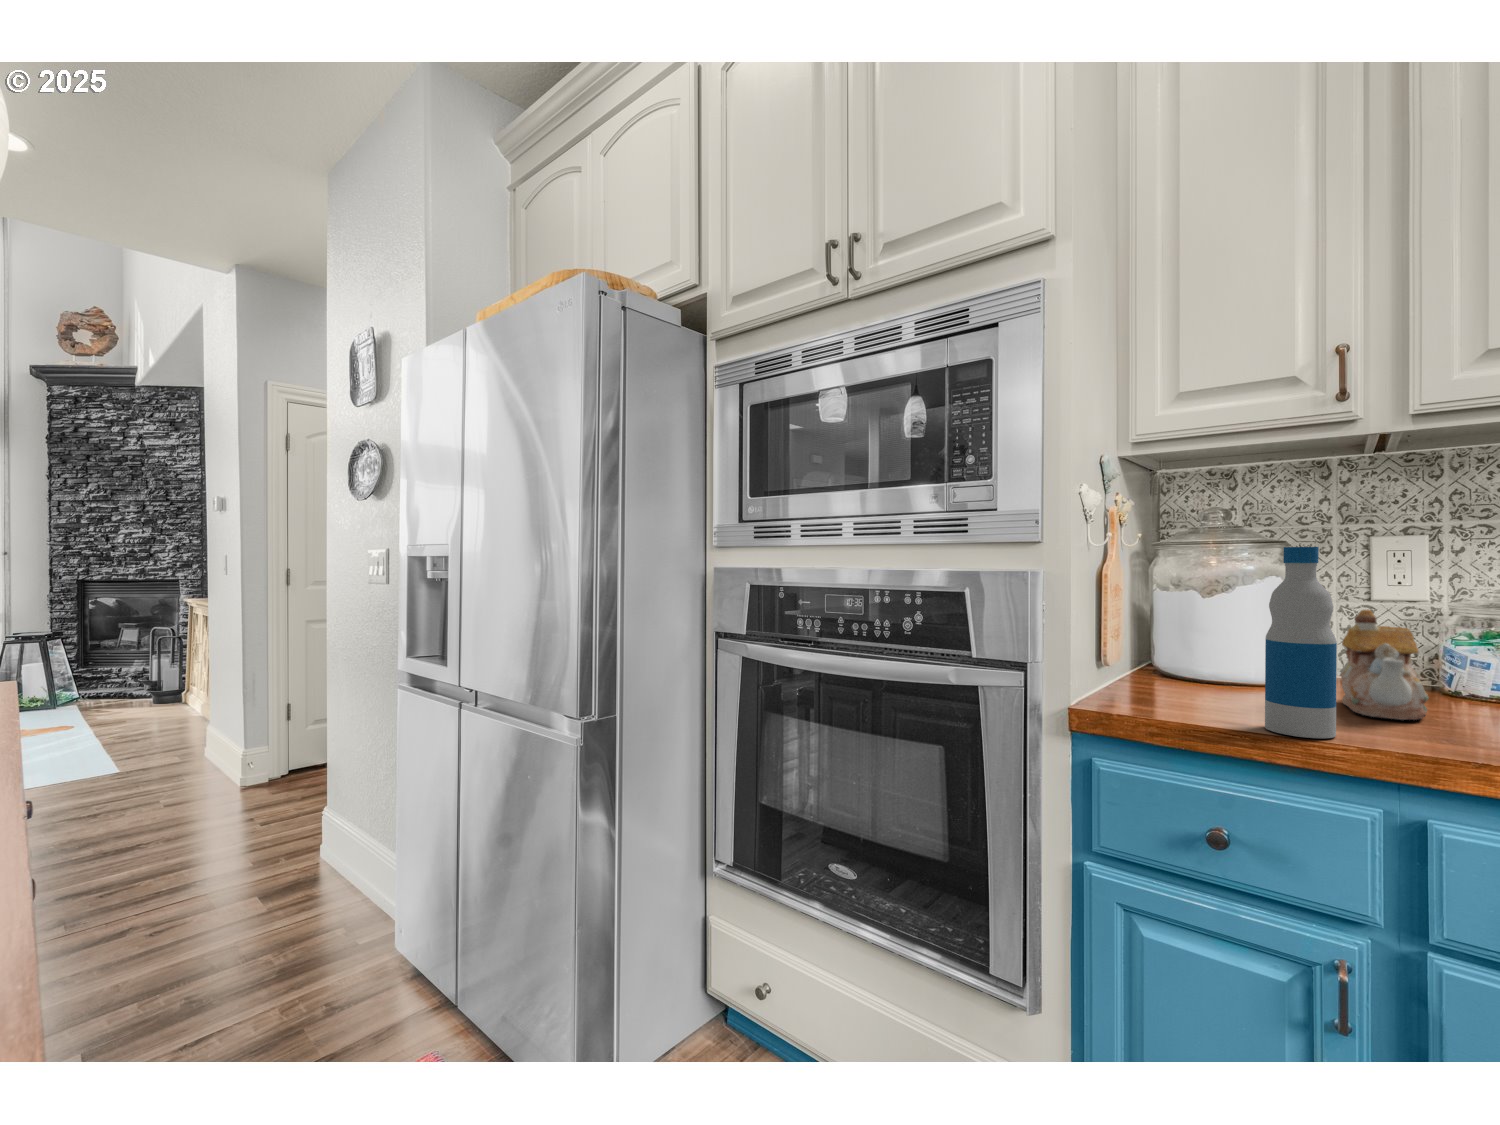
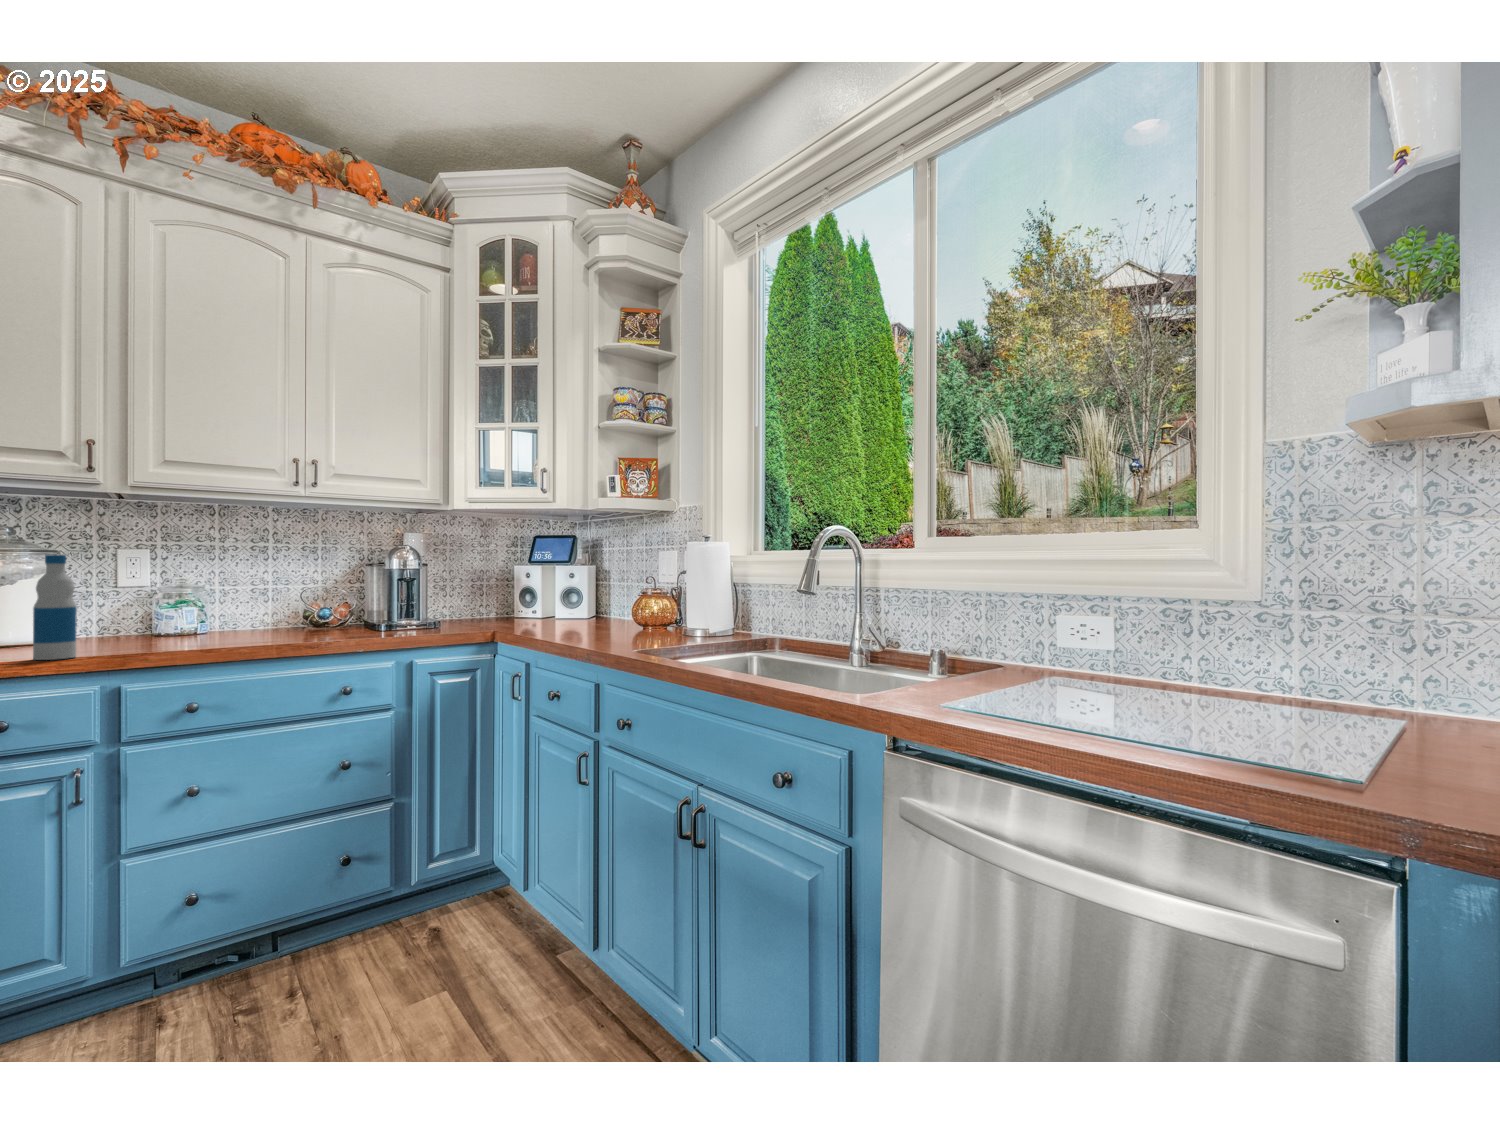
teapot: present [1341,610,1428,720] -> none [89,590,135,648]

